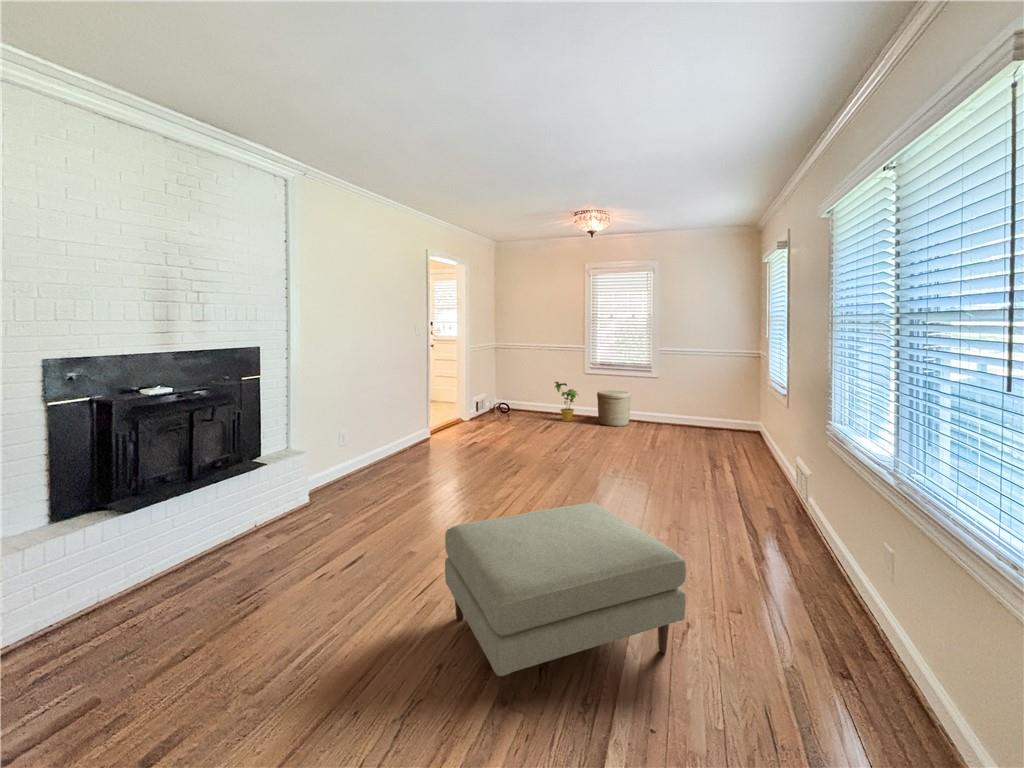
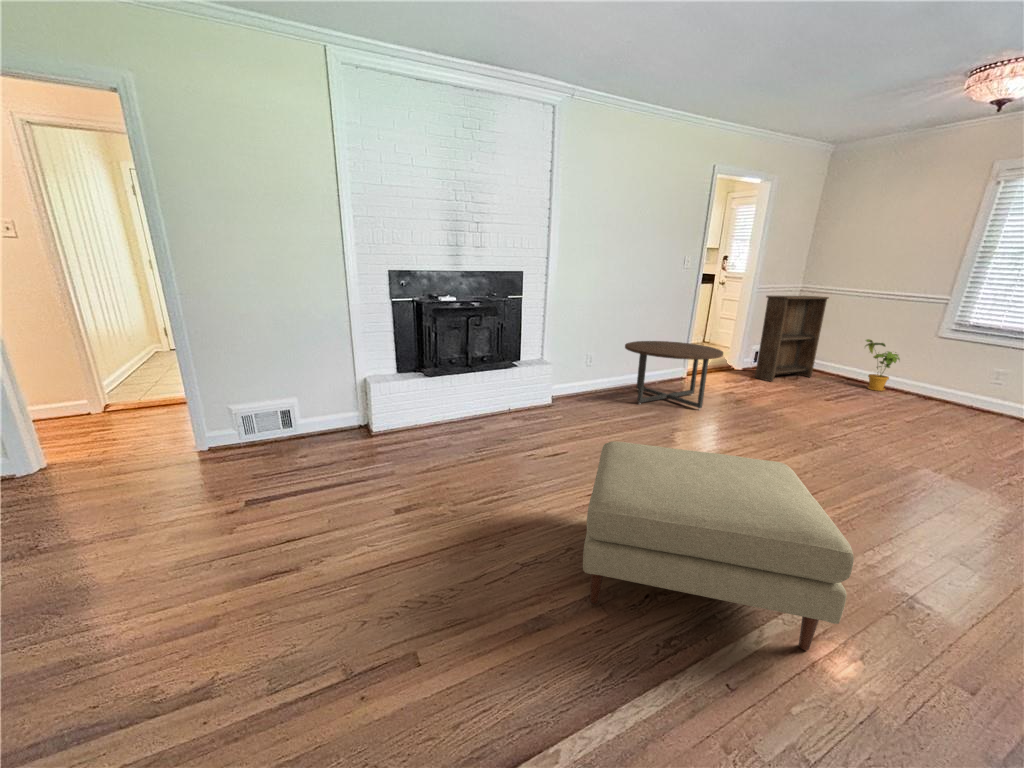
bookshelf: none [480,350,523,428] -> present [755,296,829,382]
woven basket: present [597,390,631,426] -> none [926,359,994,410]
coffee table: none [375,405,470,476] -> present [625,341,723,410]

